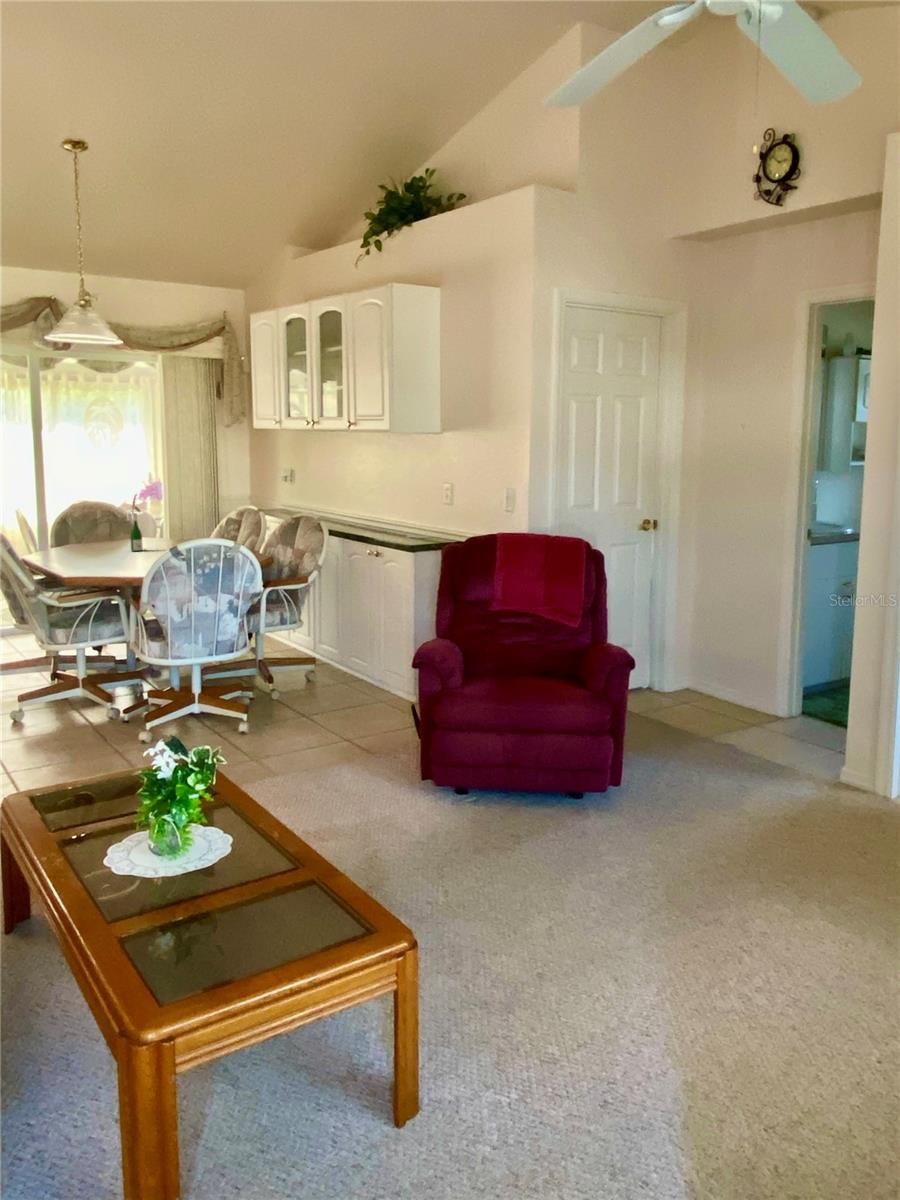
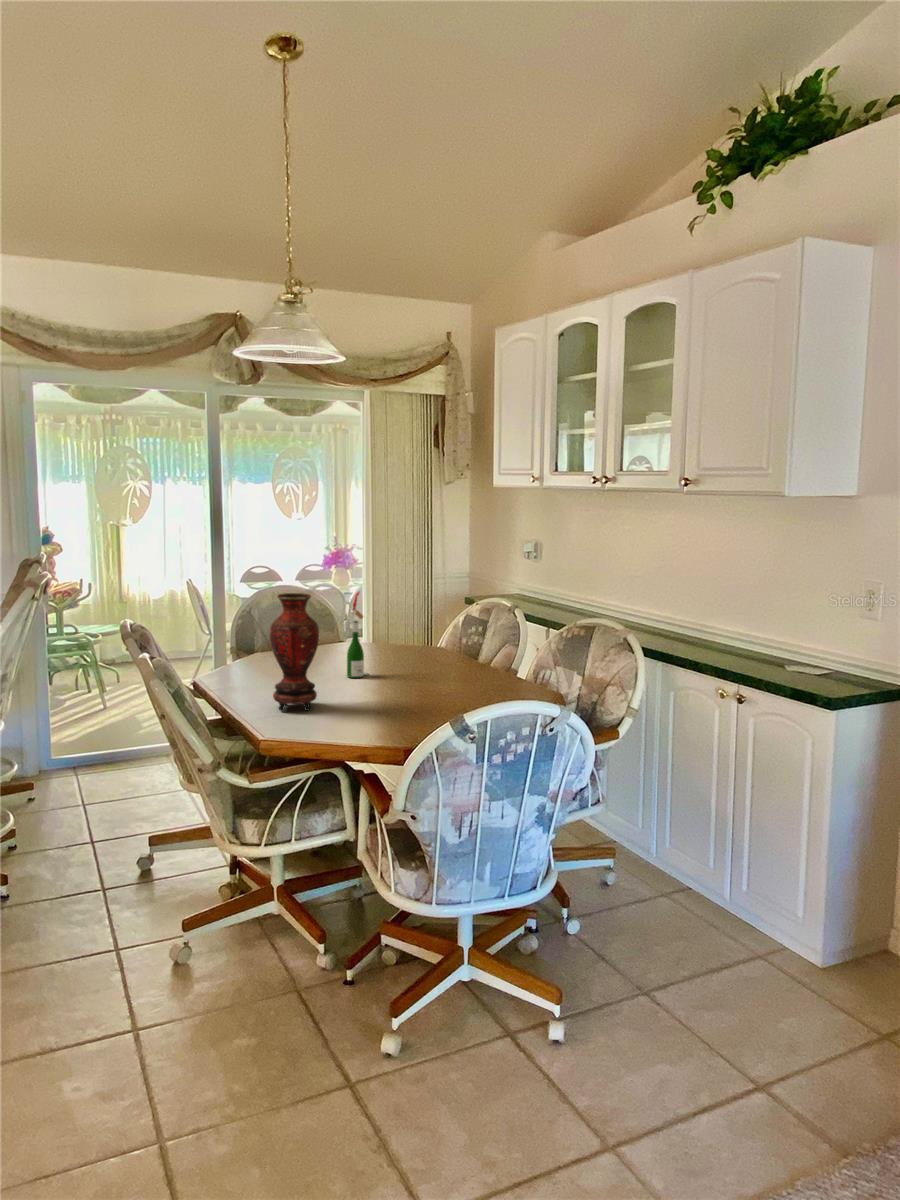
vase: none [72,490,105,565] -> present [270,593,319,711]

